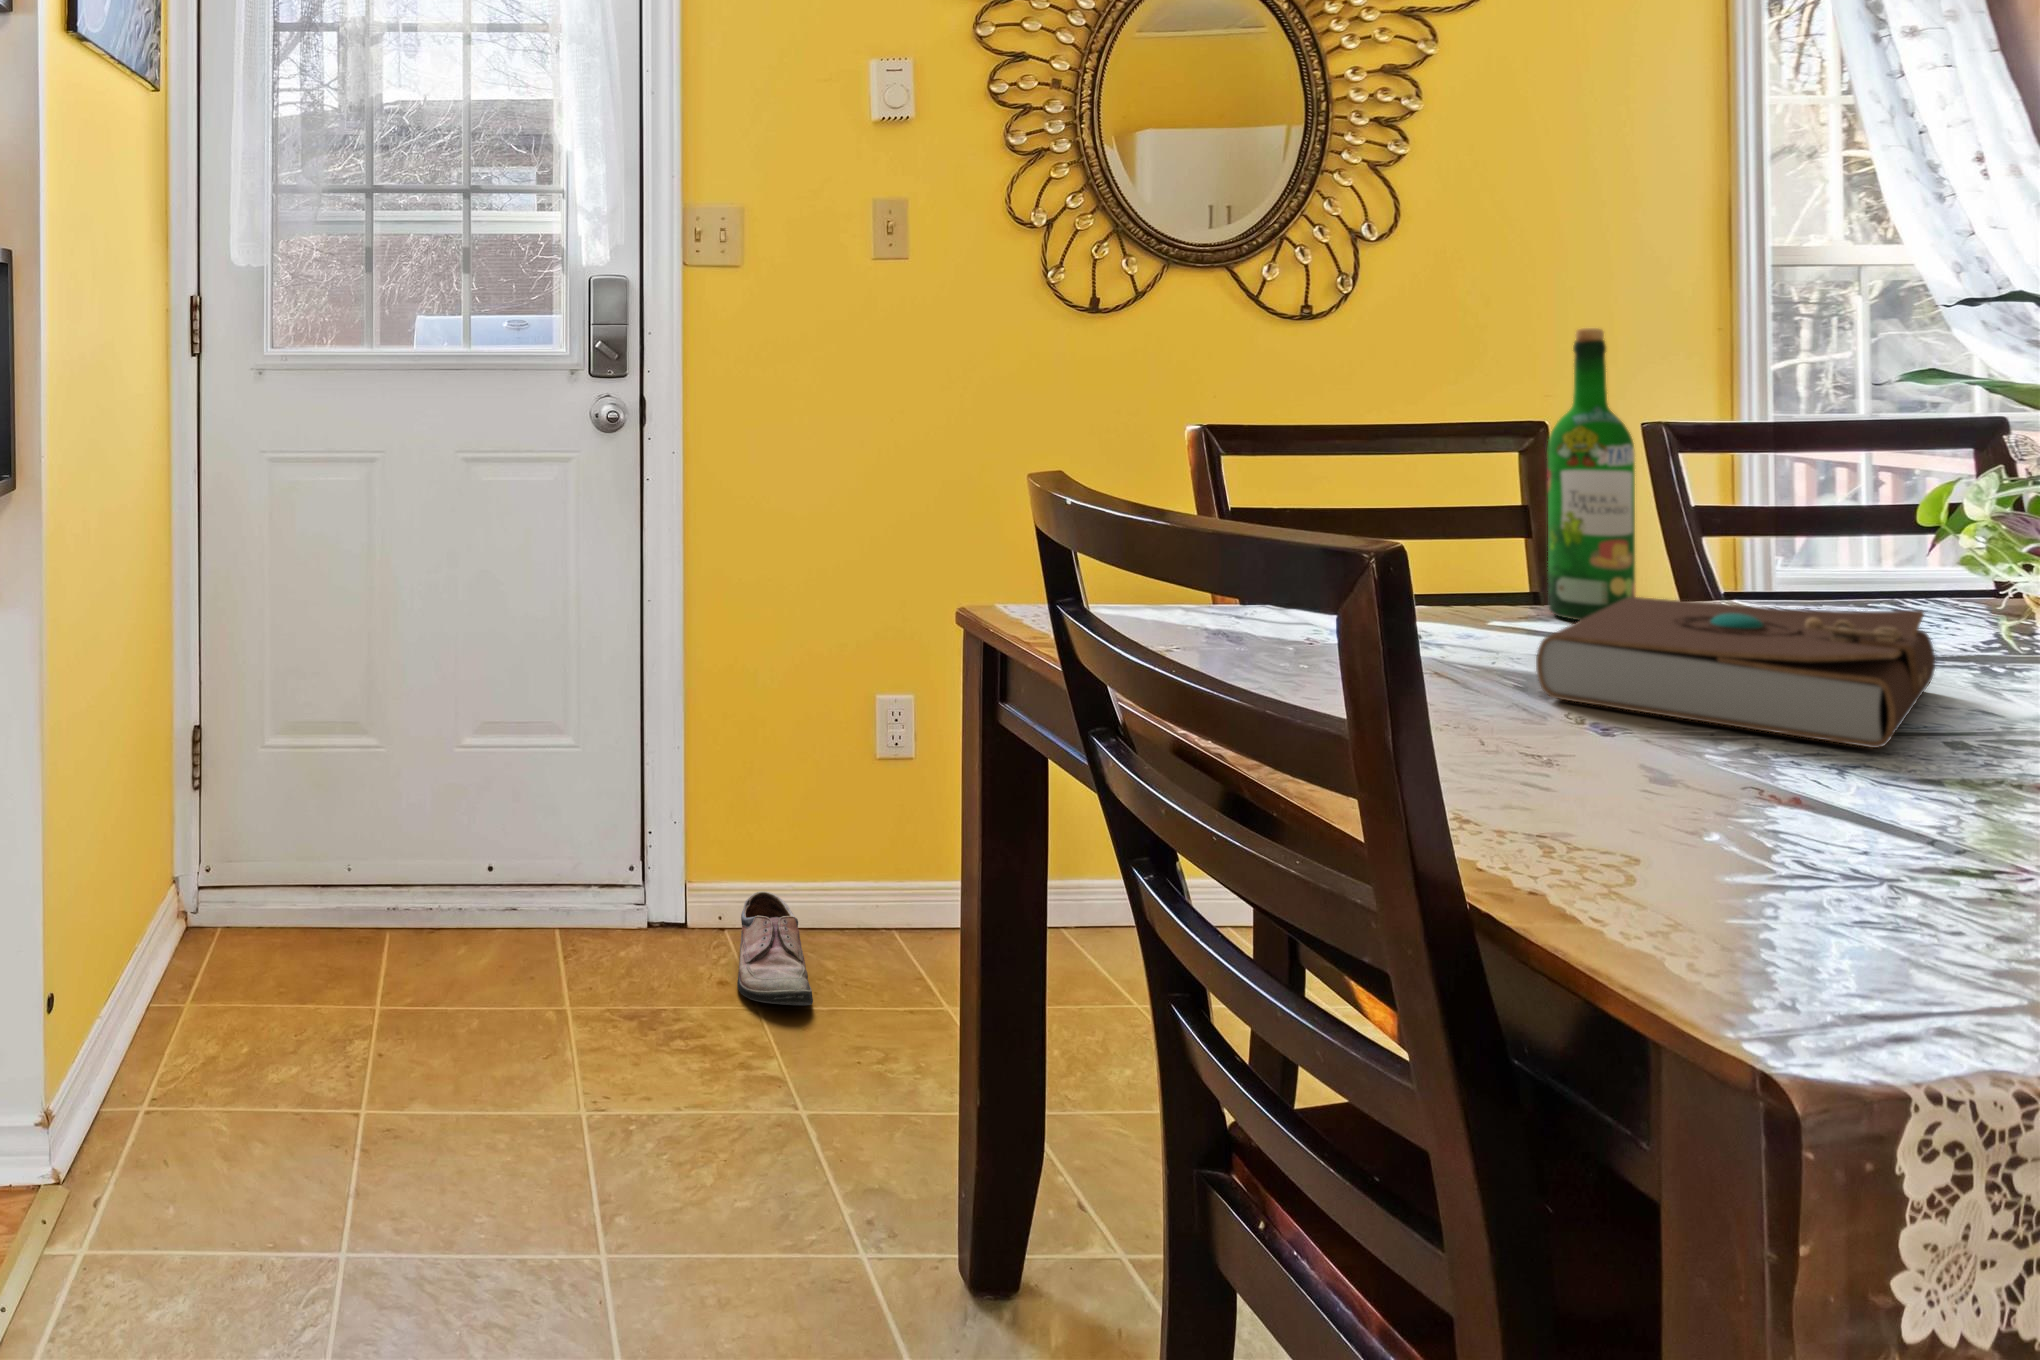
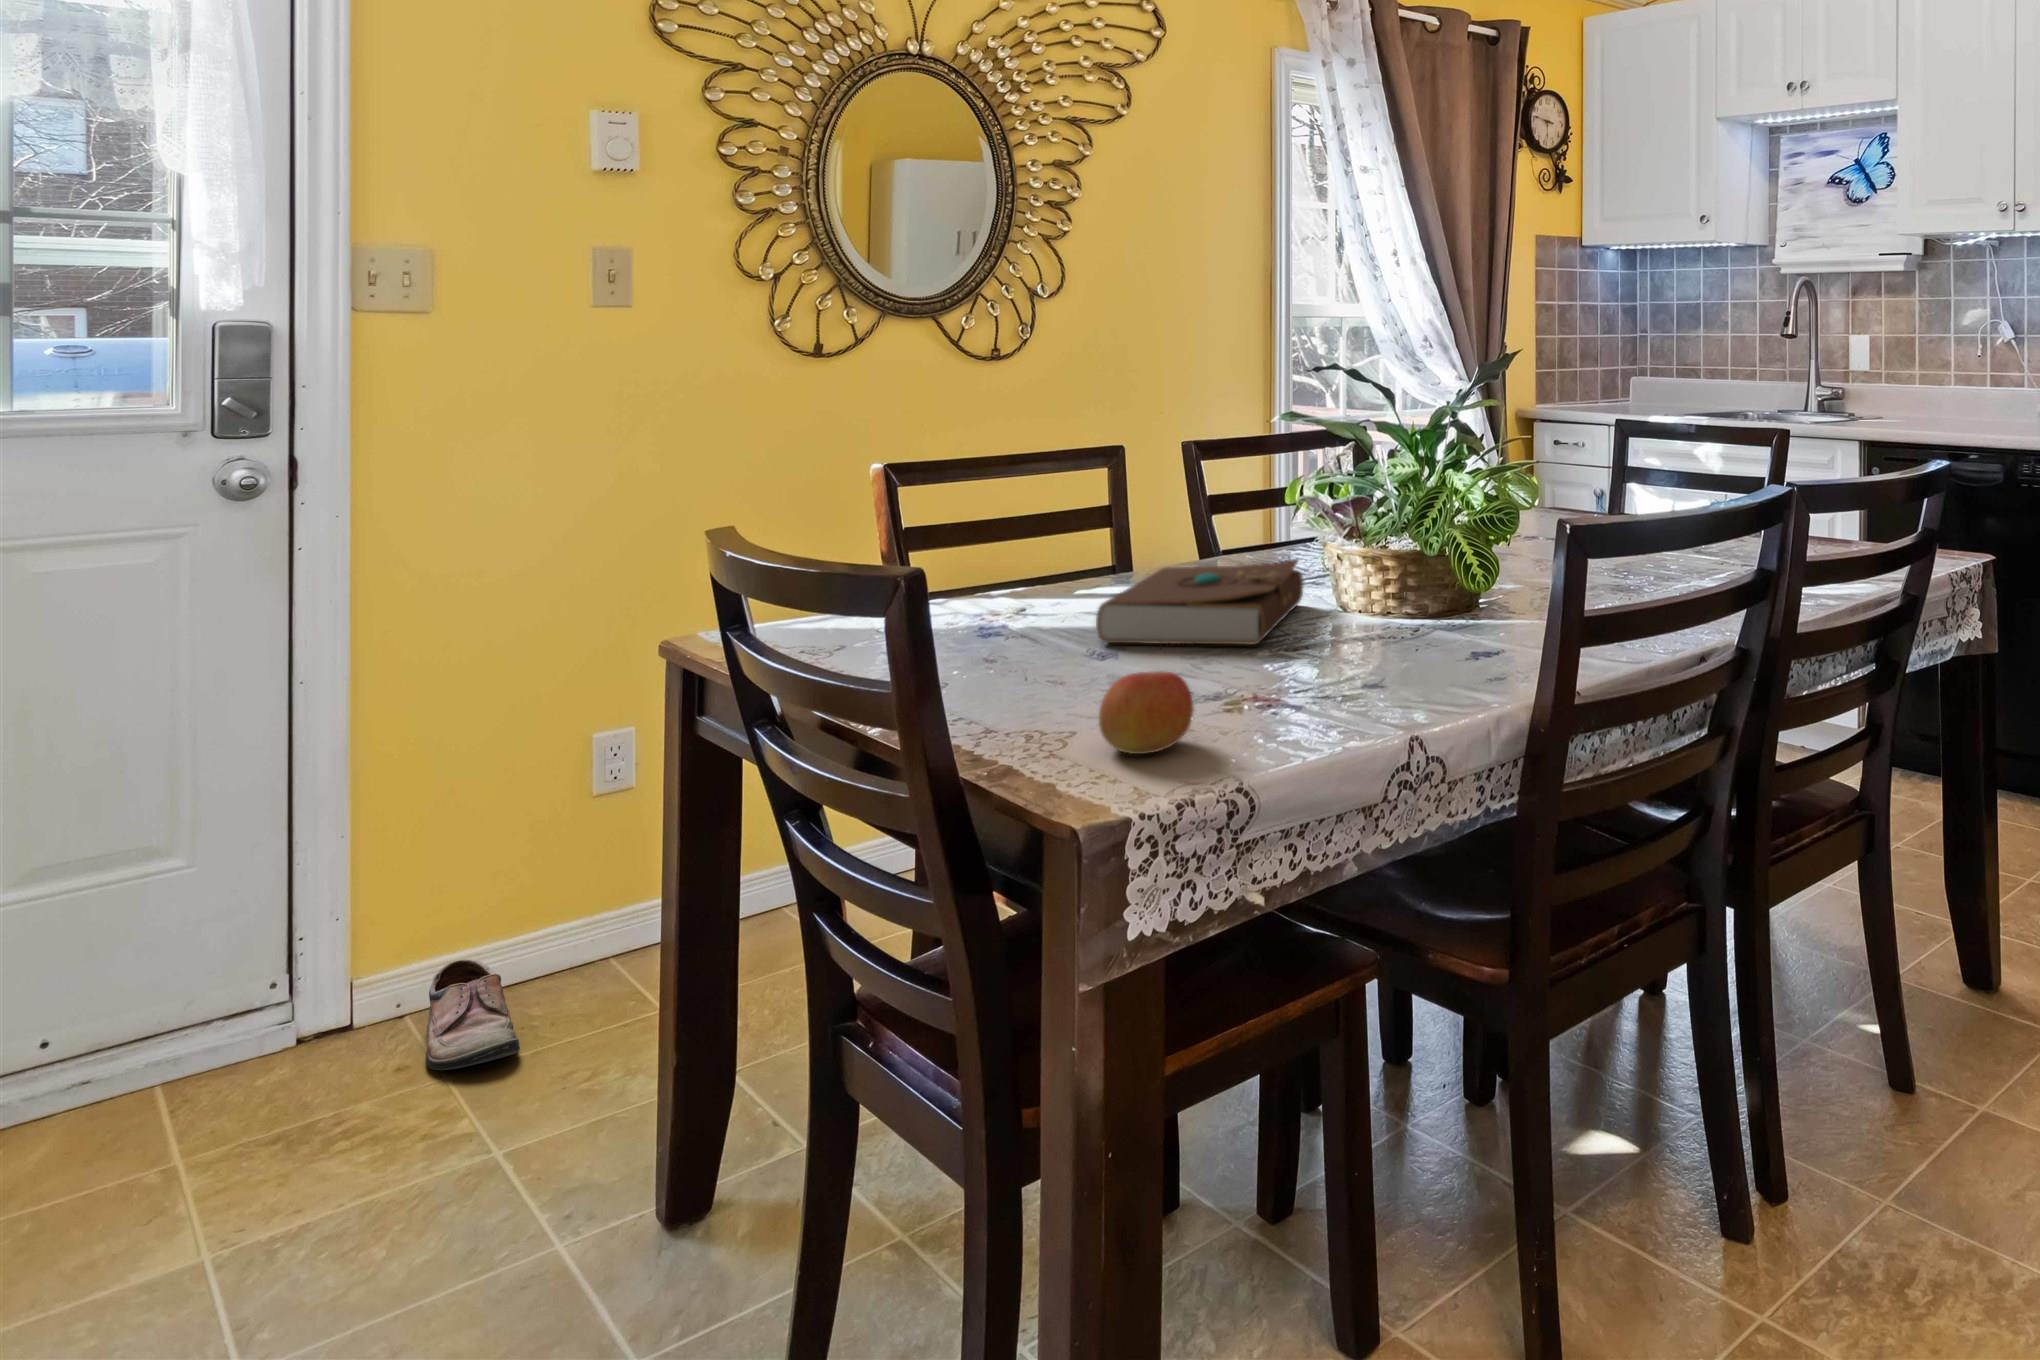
wine bottle: present [1548,328,1635,620] -> none [1126,388,1174,586]
apple: none [1625,765,1842,921] -> present [1099,671,1193,754]

